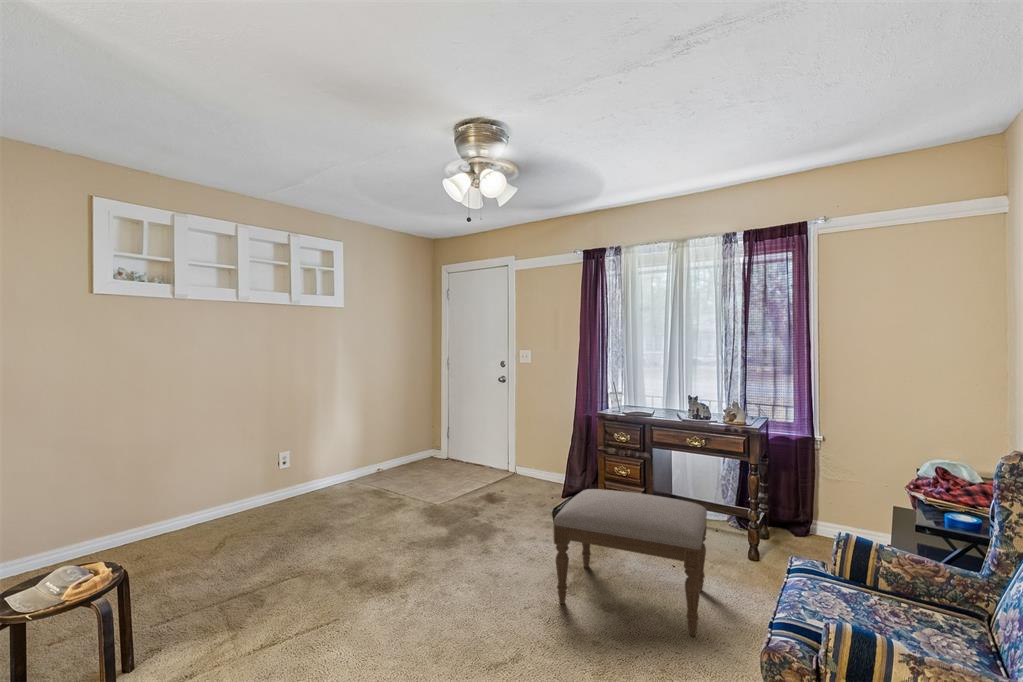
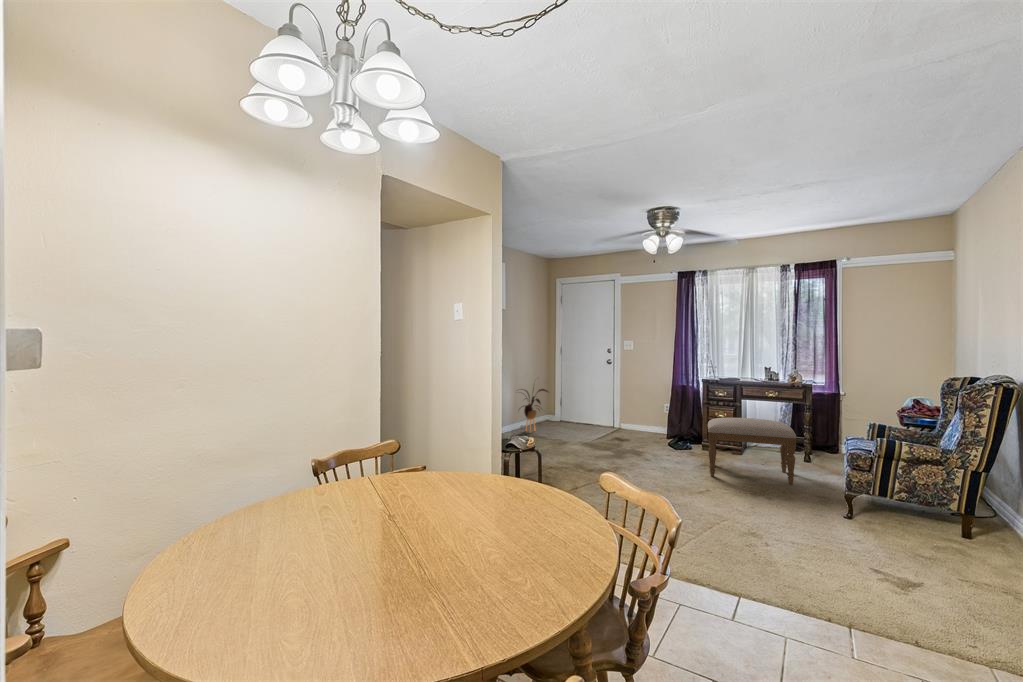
house plant: none [357,404,404,483] -> present [521,389,548,432]

